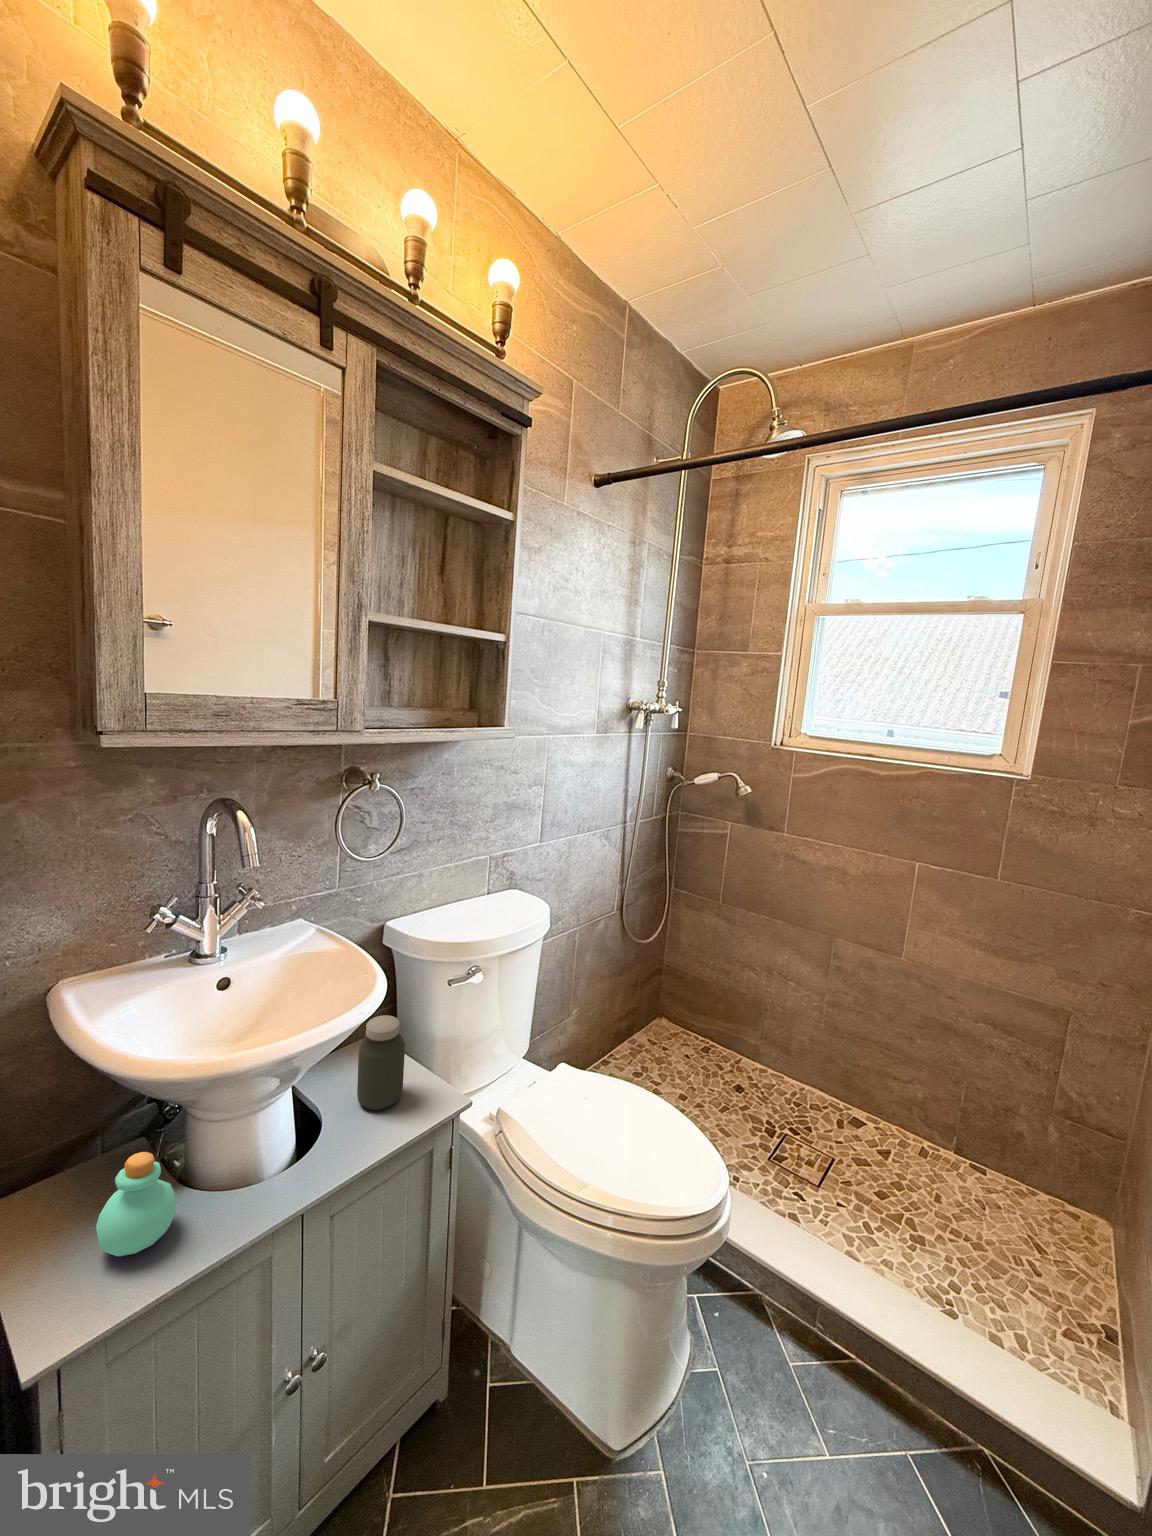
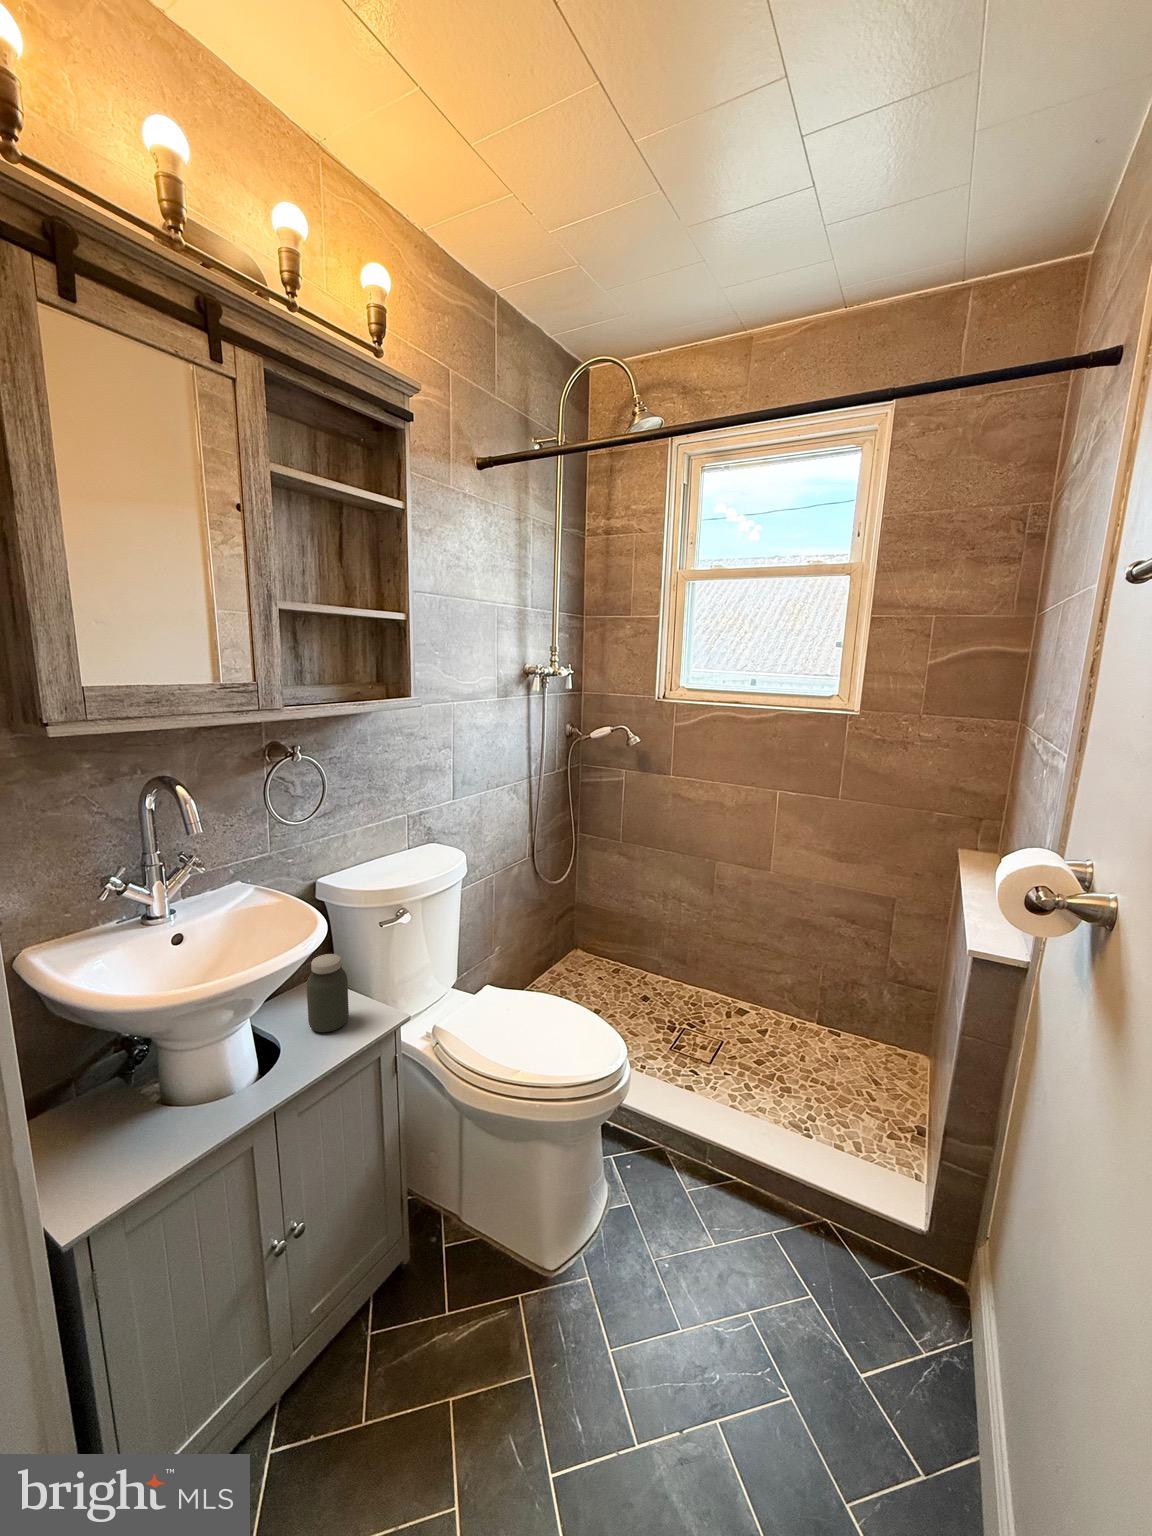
perfume bottle: present [96,1152,177,1256] -> none [99,1073,166,1155]

